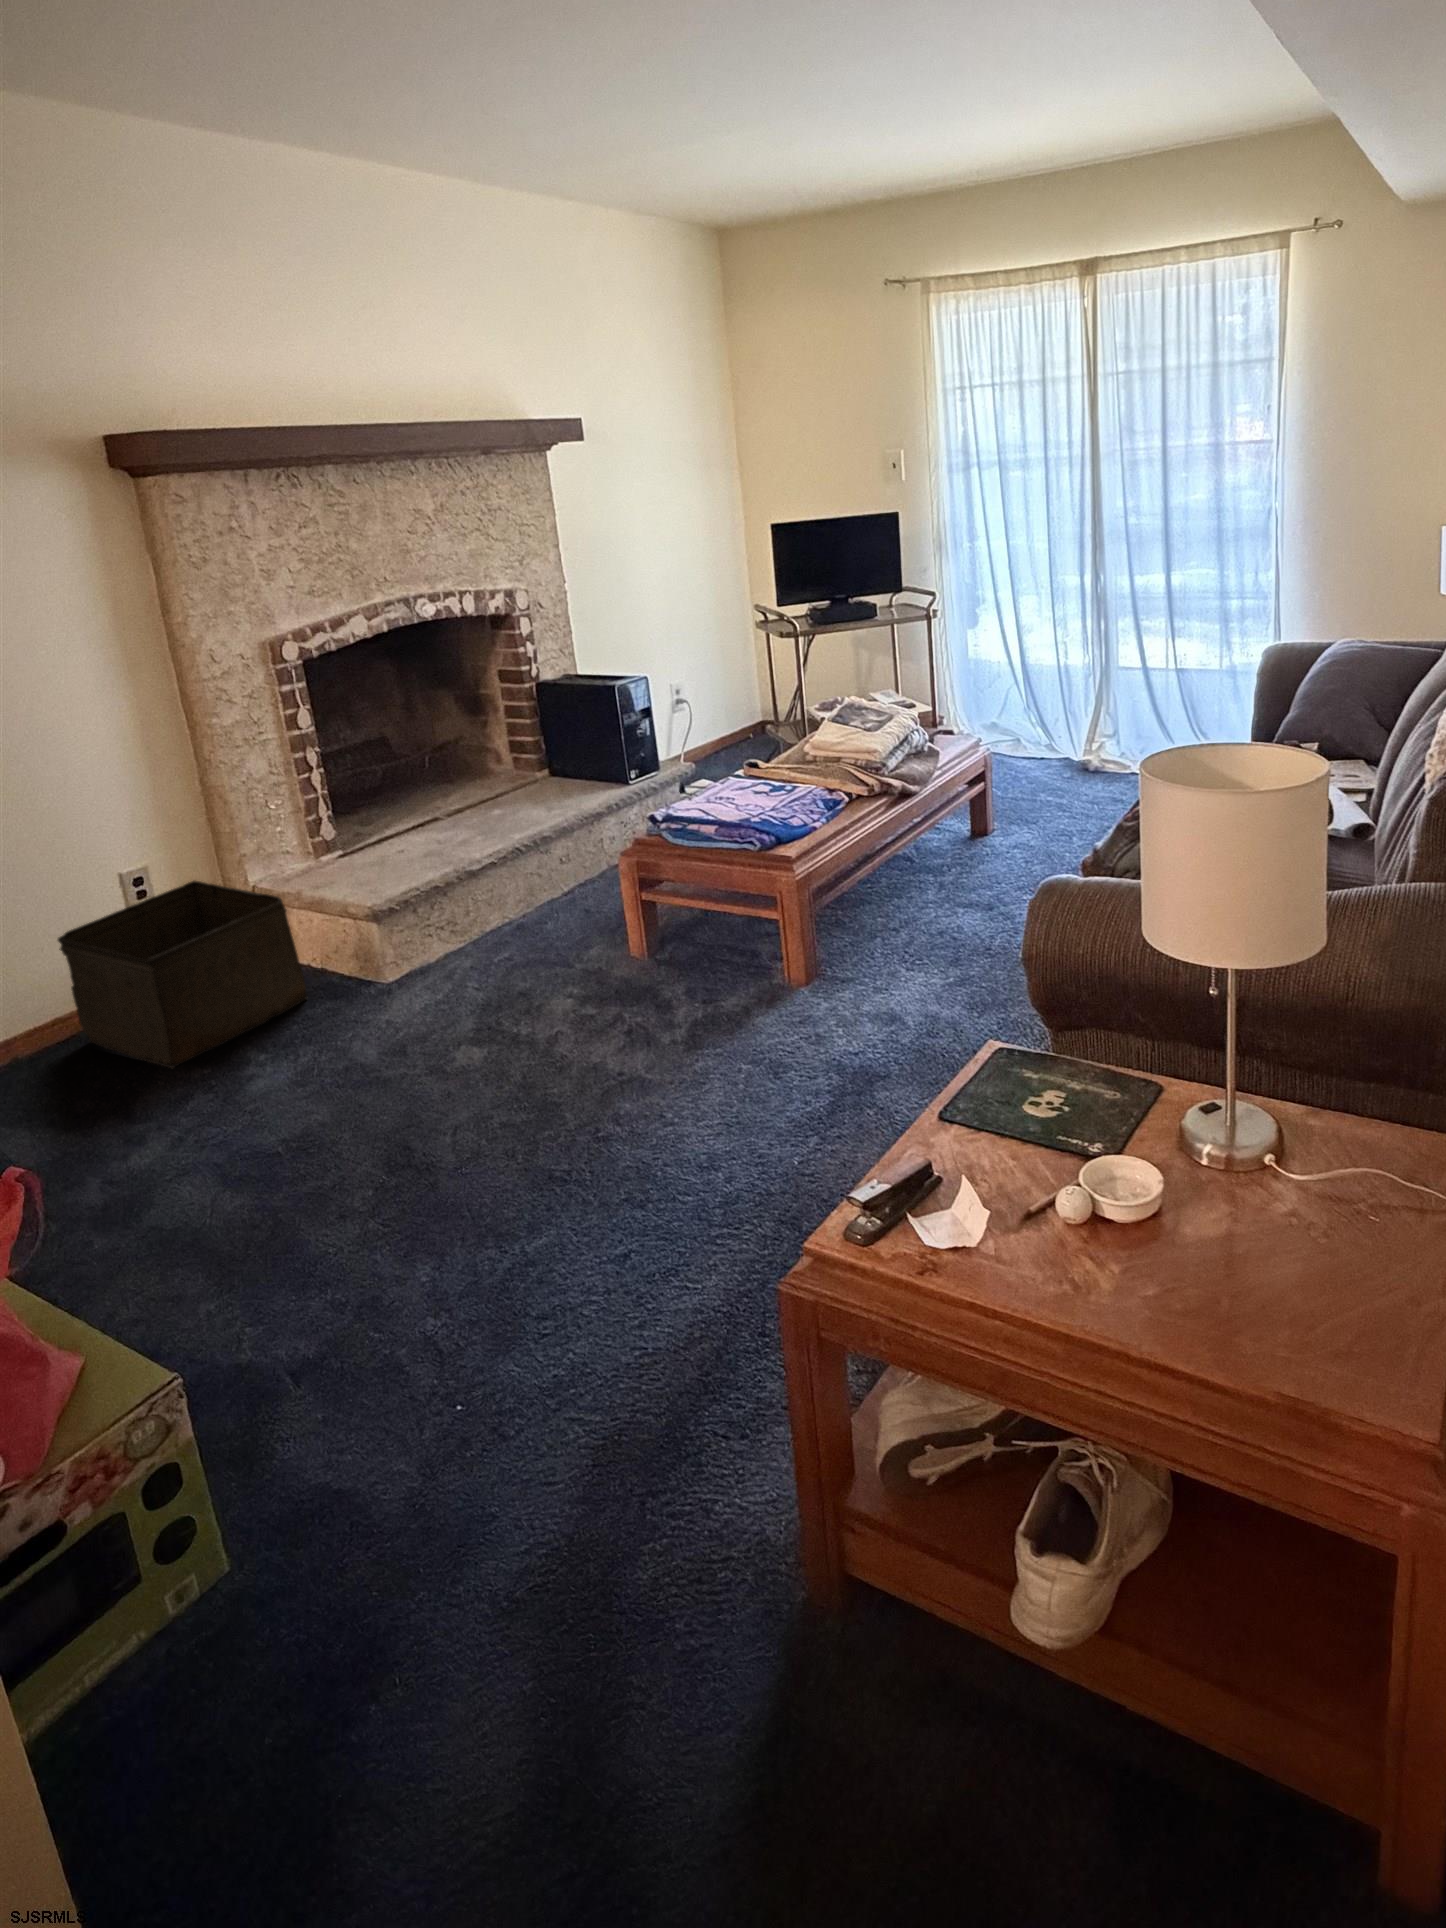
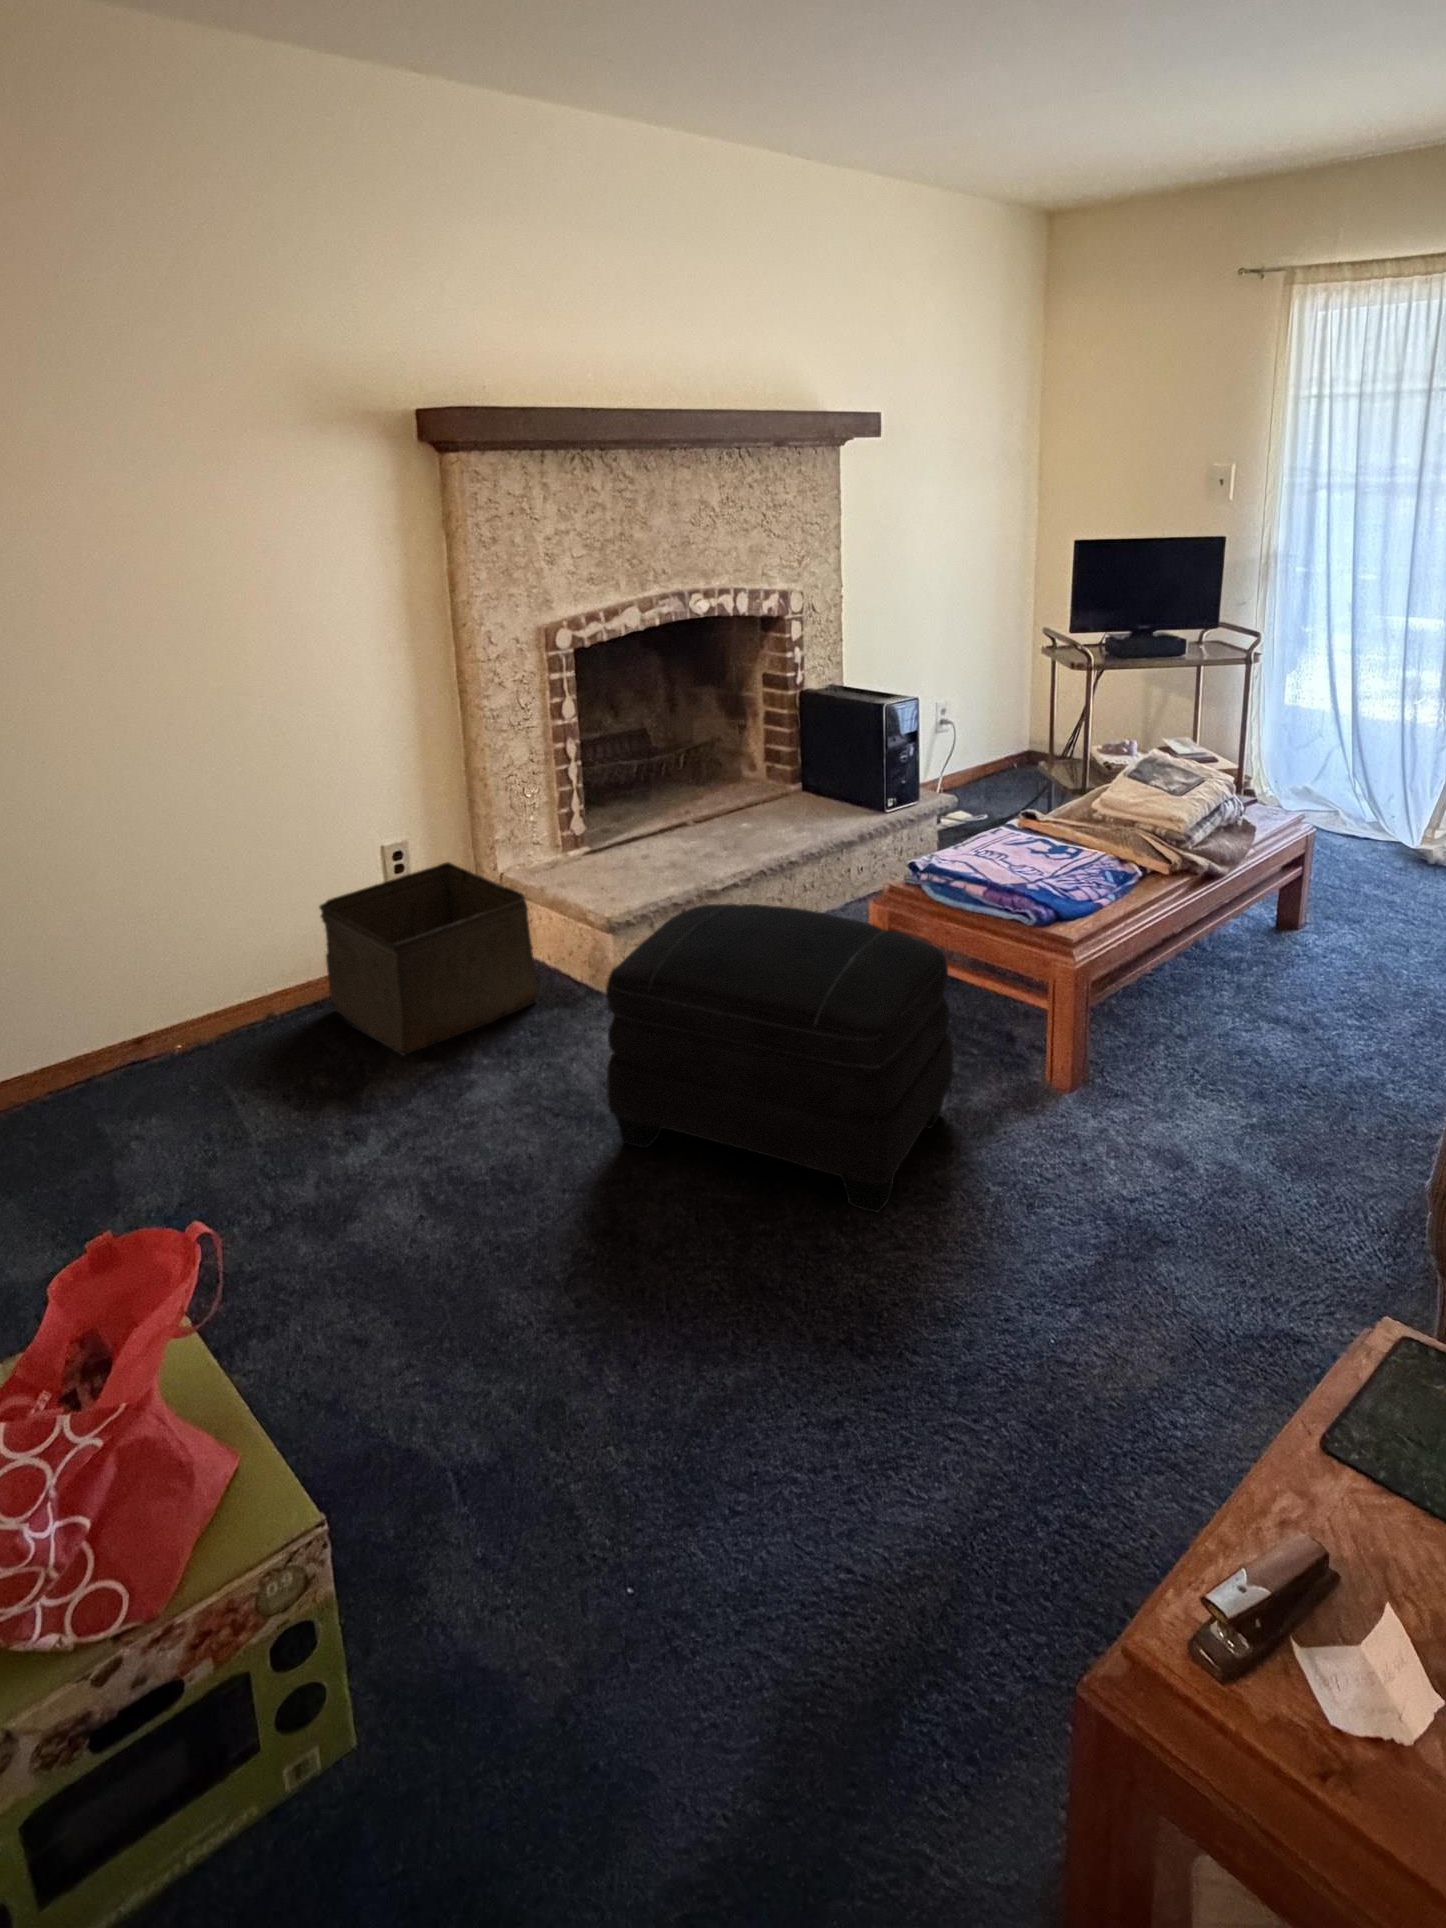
ottoman: none [374,863,704,1106] -> present [606,904,953,1213]

